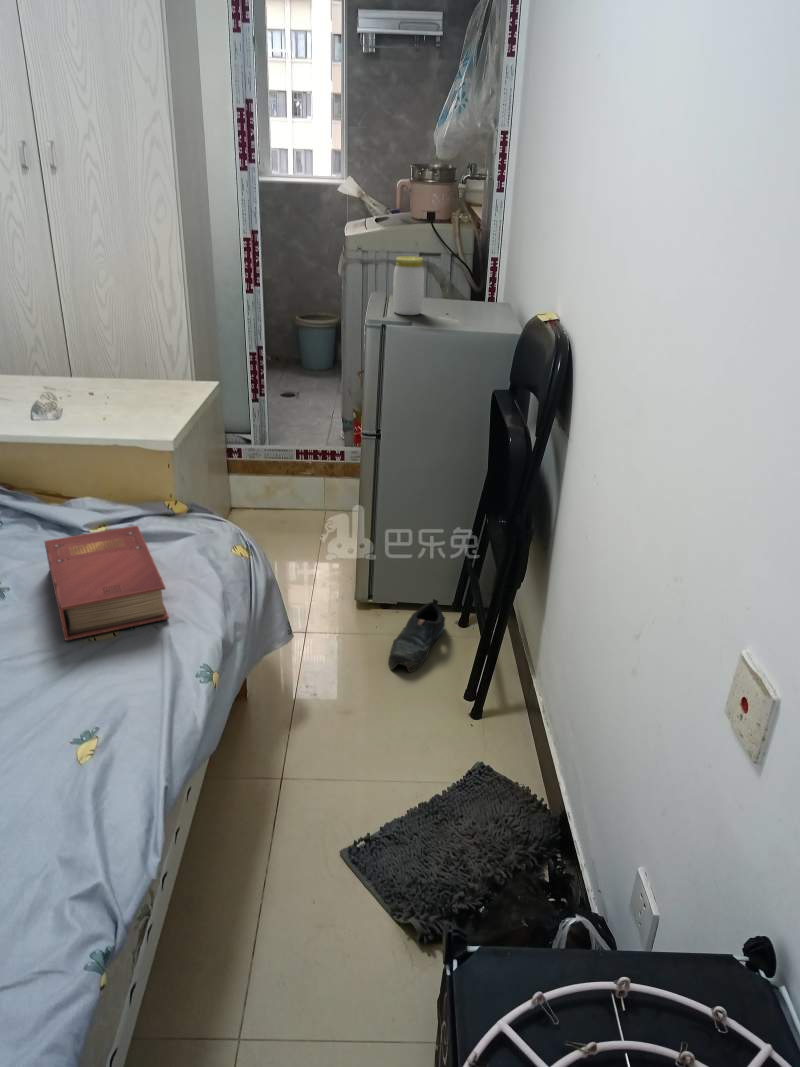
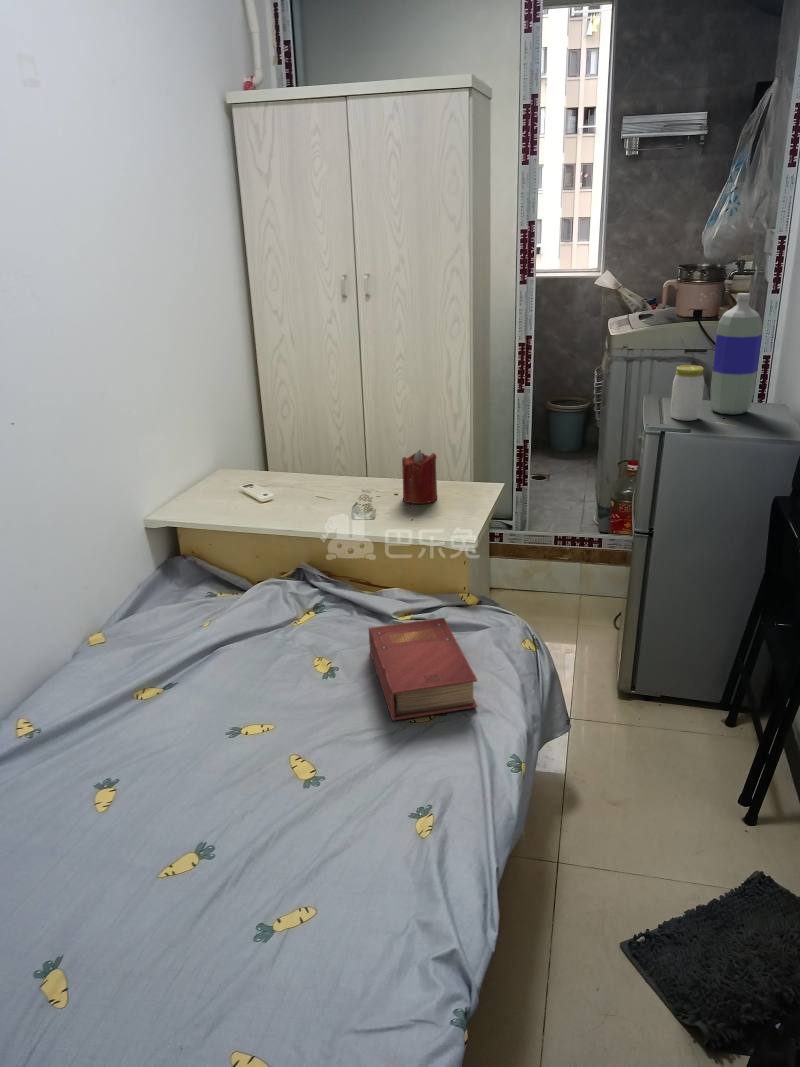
bottle: none [434,181,481,311] -> present [711,293,763,414]
candle: none [93,341,140,404] -> present [402,450,437,504]
shoe: present [388,599,445,672] -> none [654,694,712,768]

